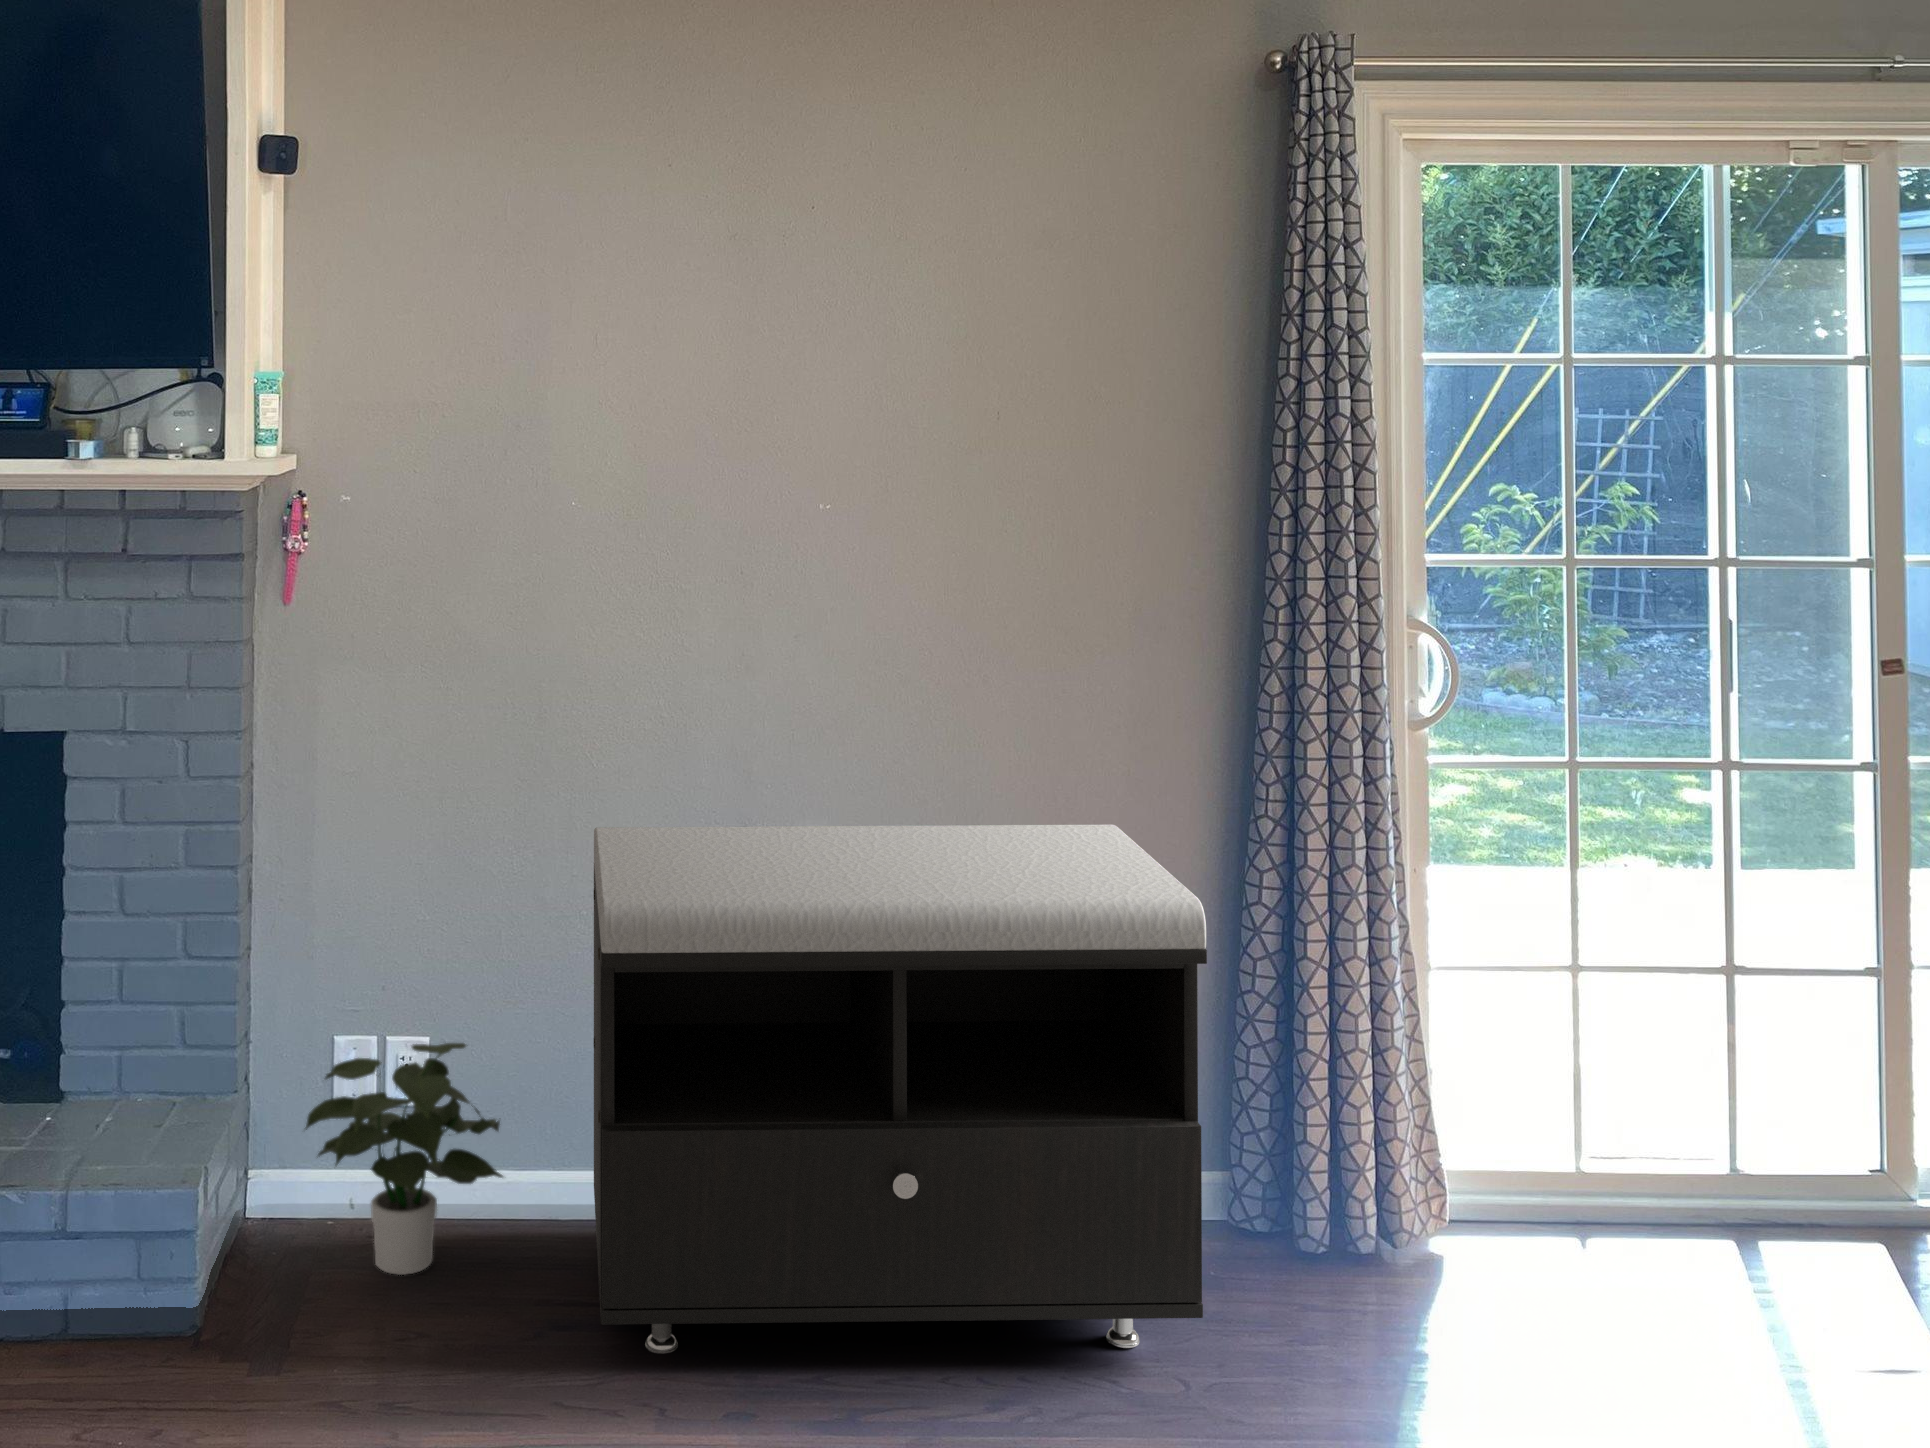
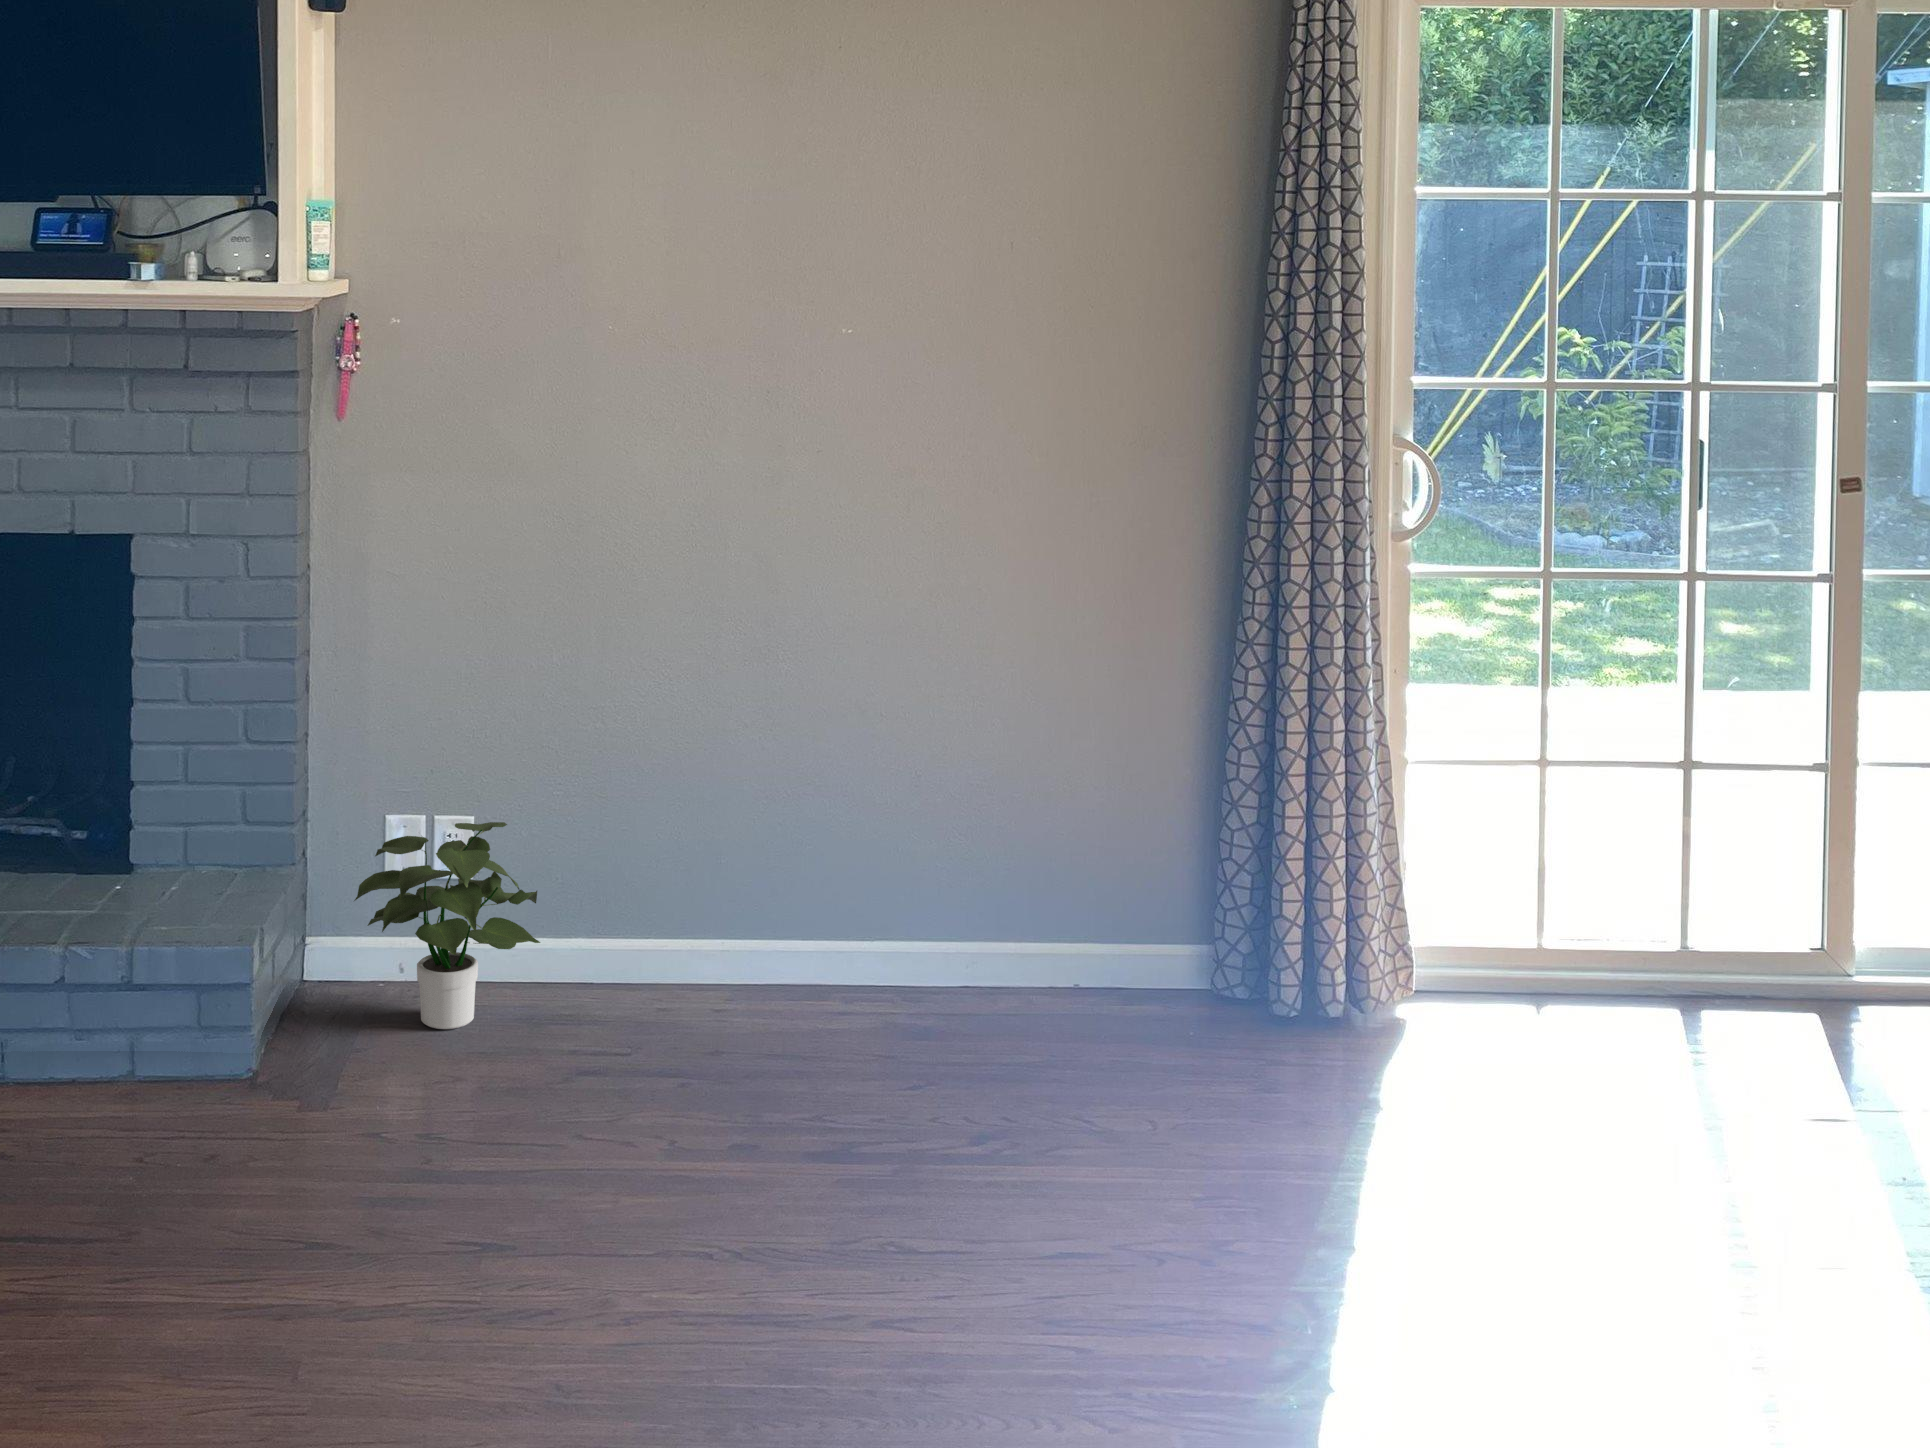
storage bench: present [593,824,1207,1354] -> none [620,626,1181,1096]

